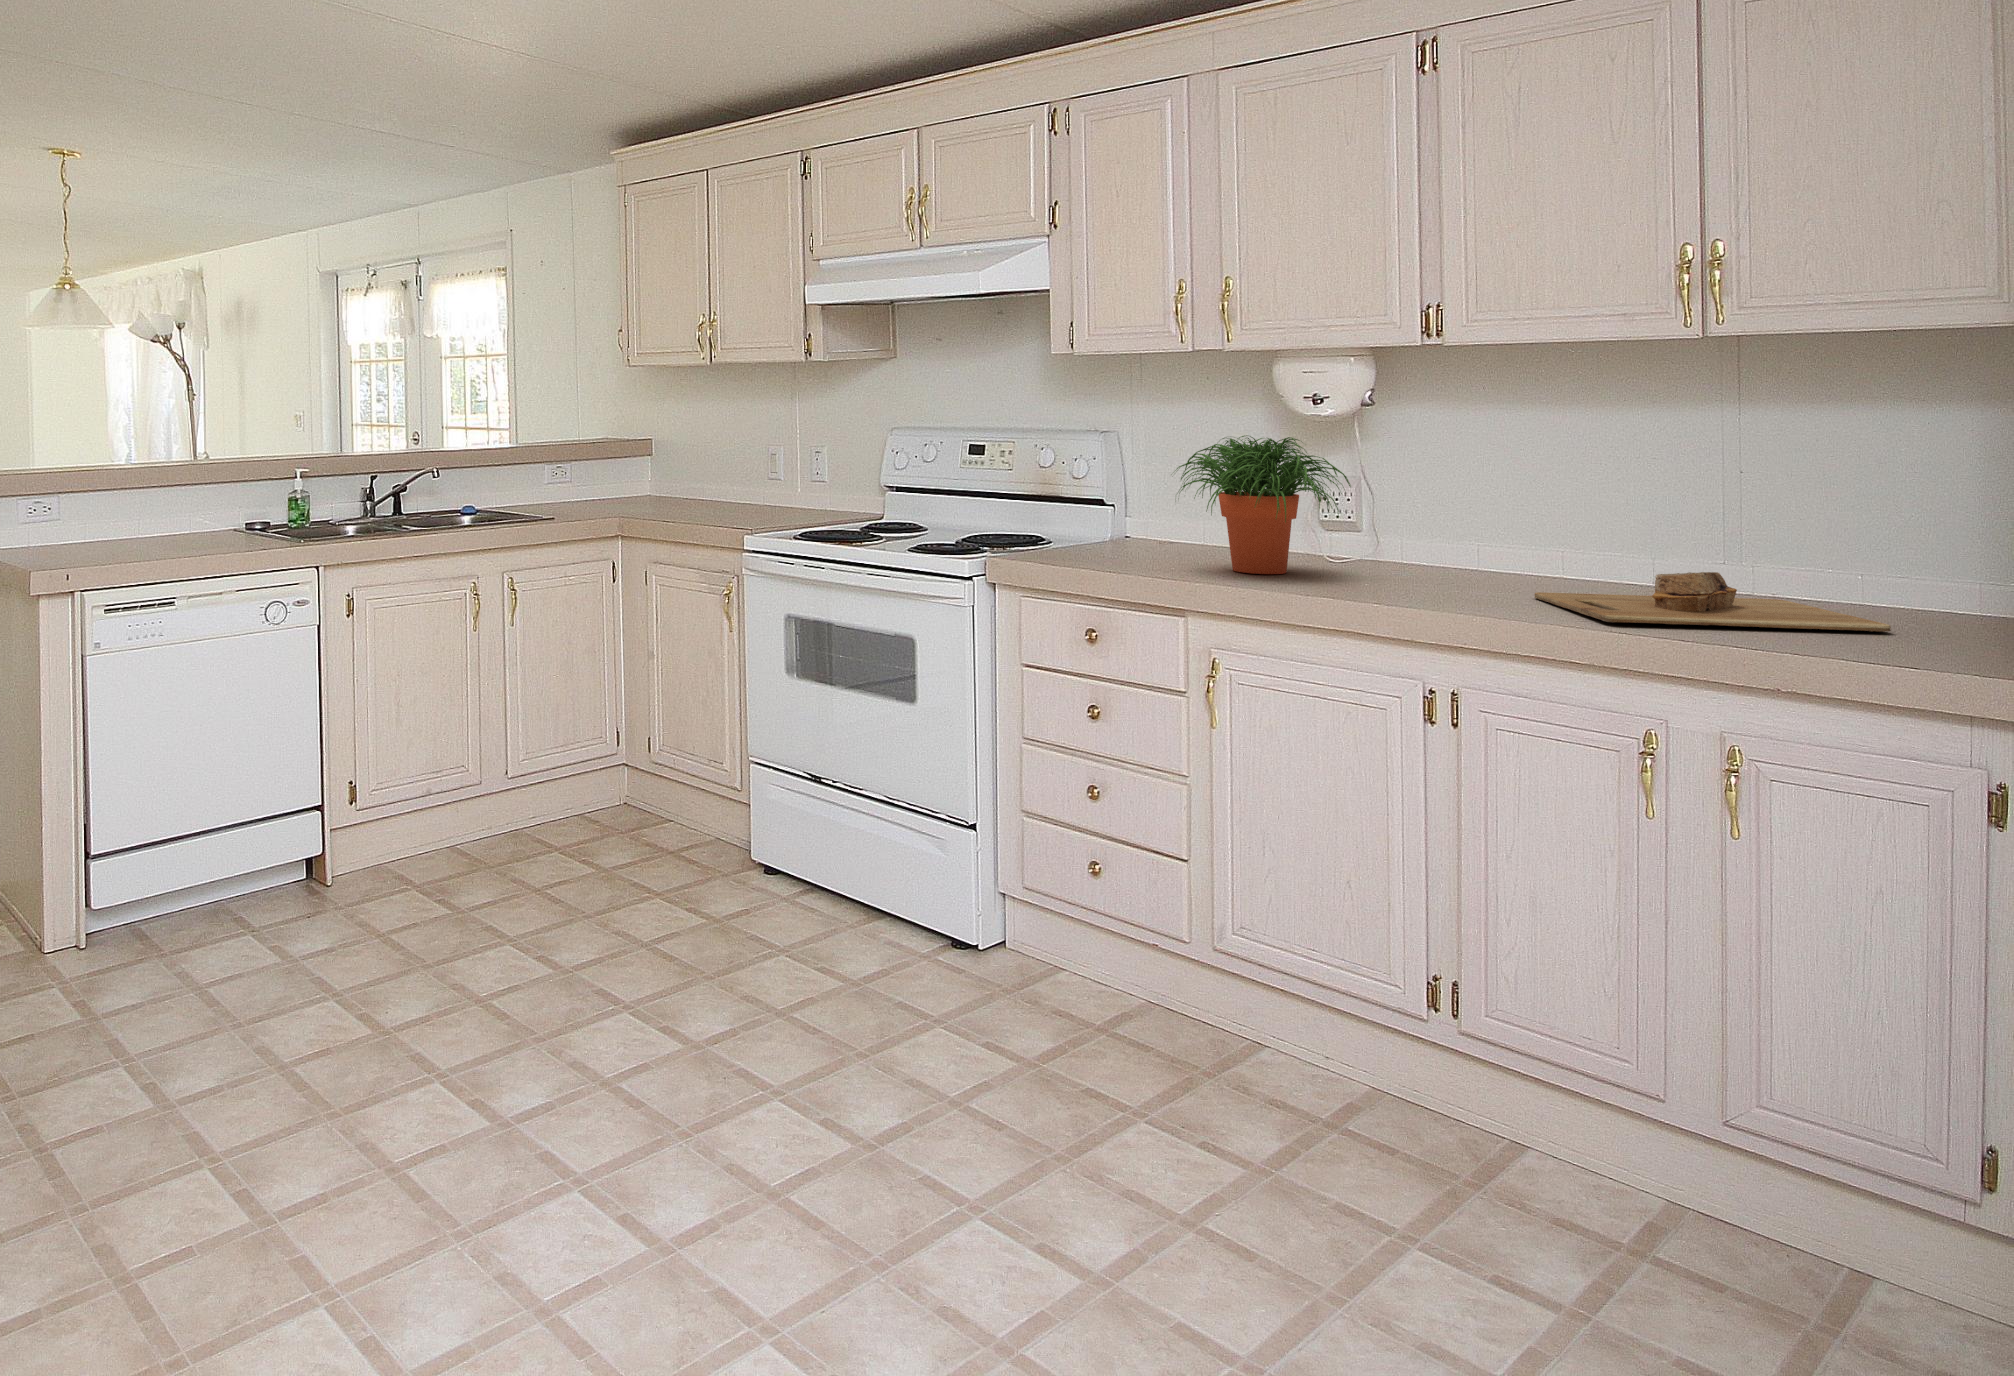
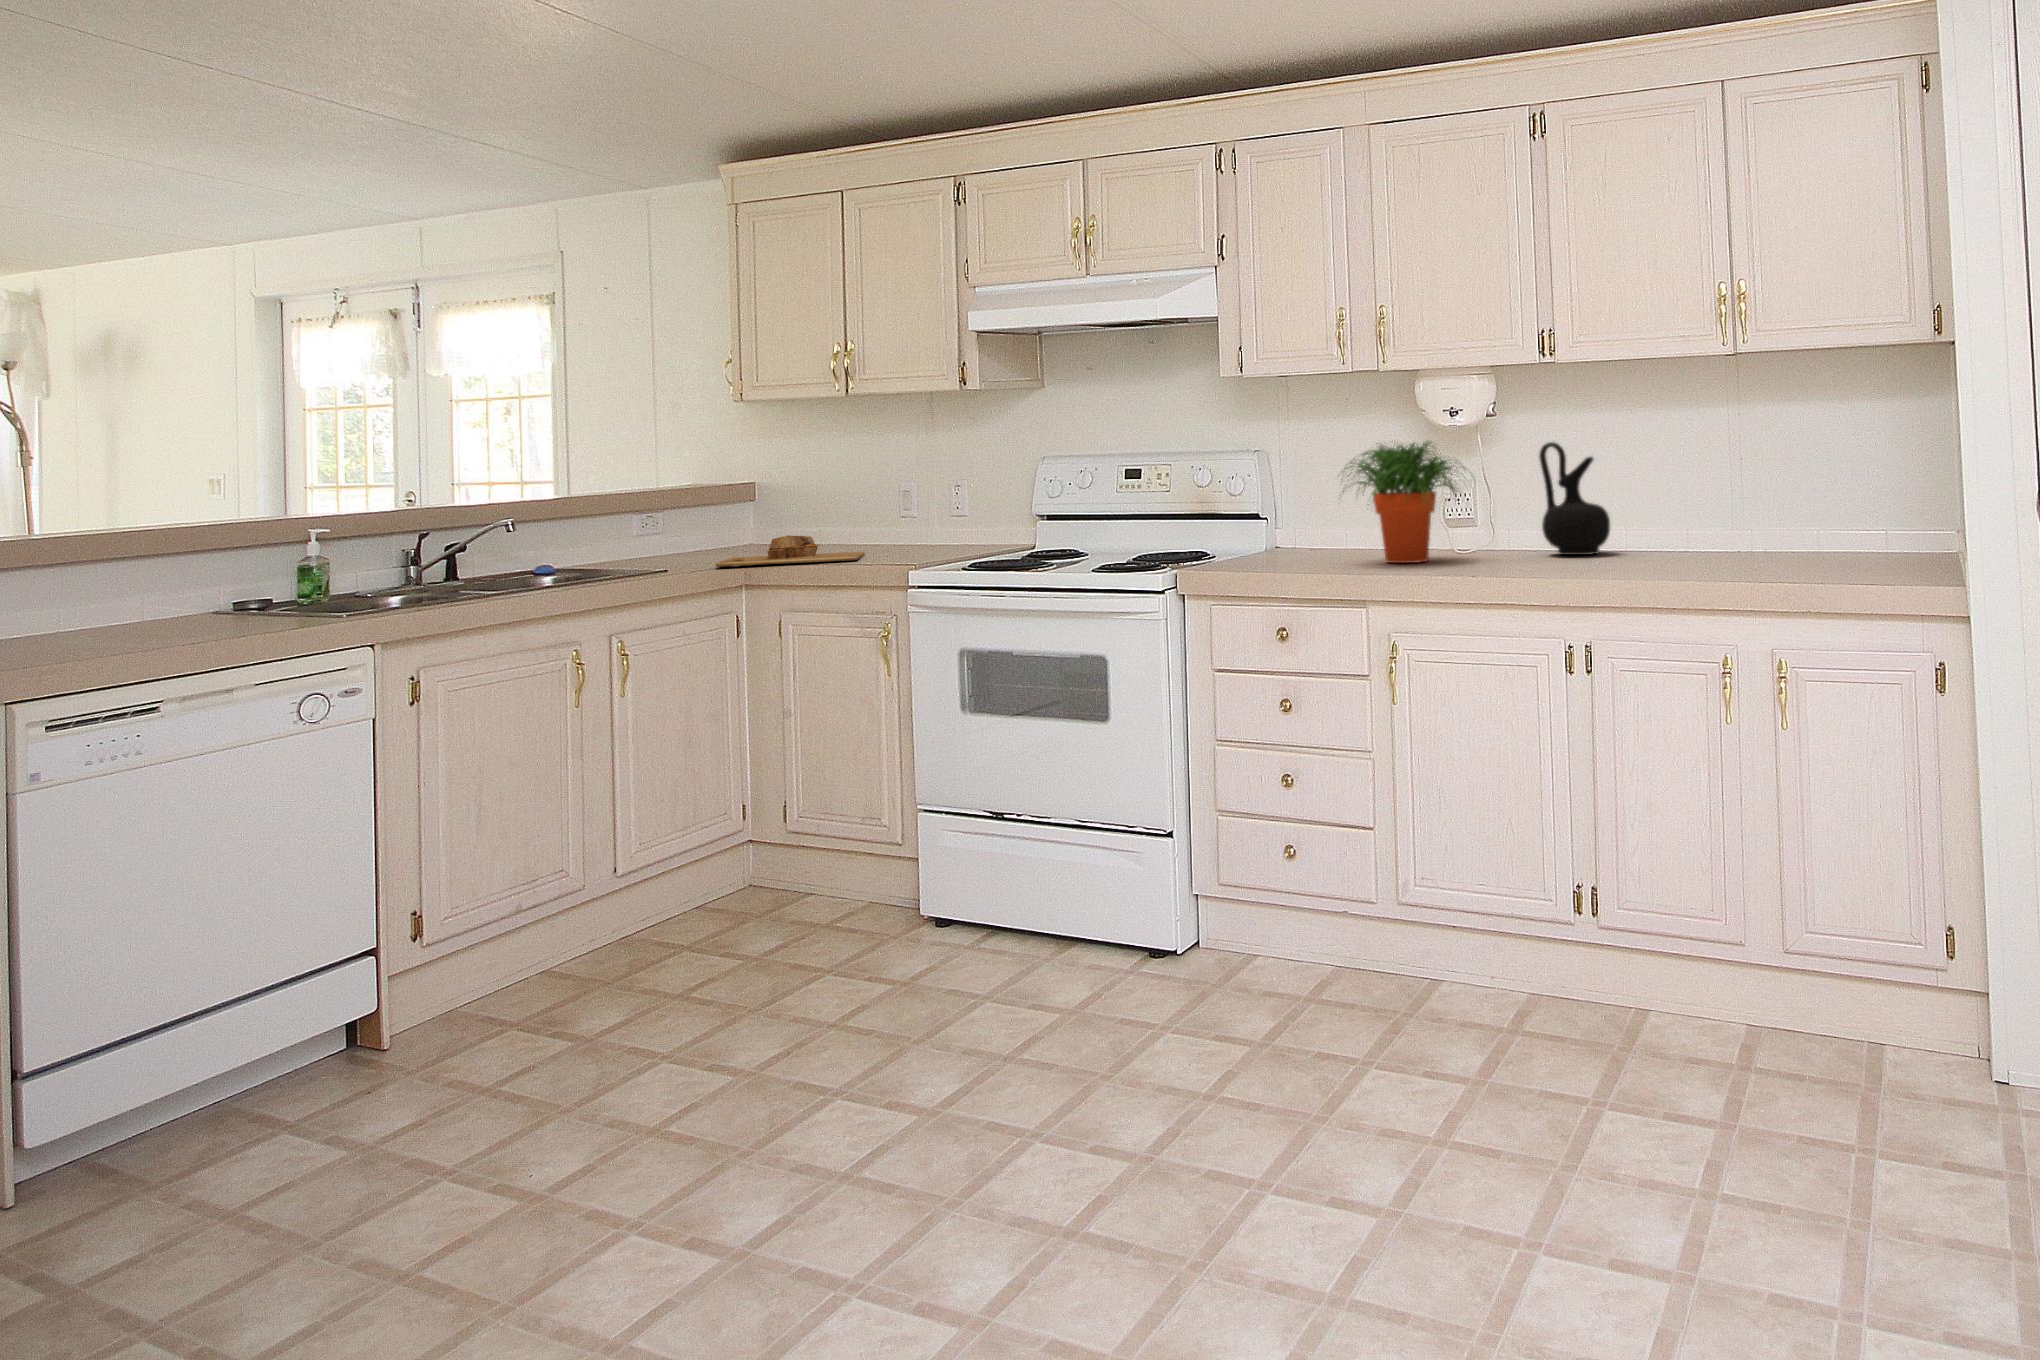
ceramic jug: none [1443,444,1543,584] -> present [1539,442,1610,555]
cutting board: present [1535,572,1891,632] -> present [716,535,865,567]

